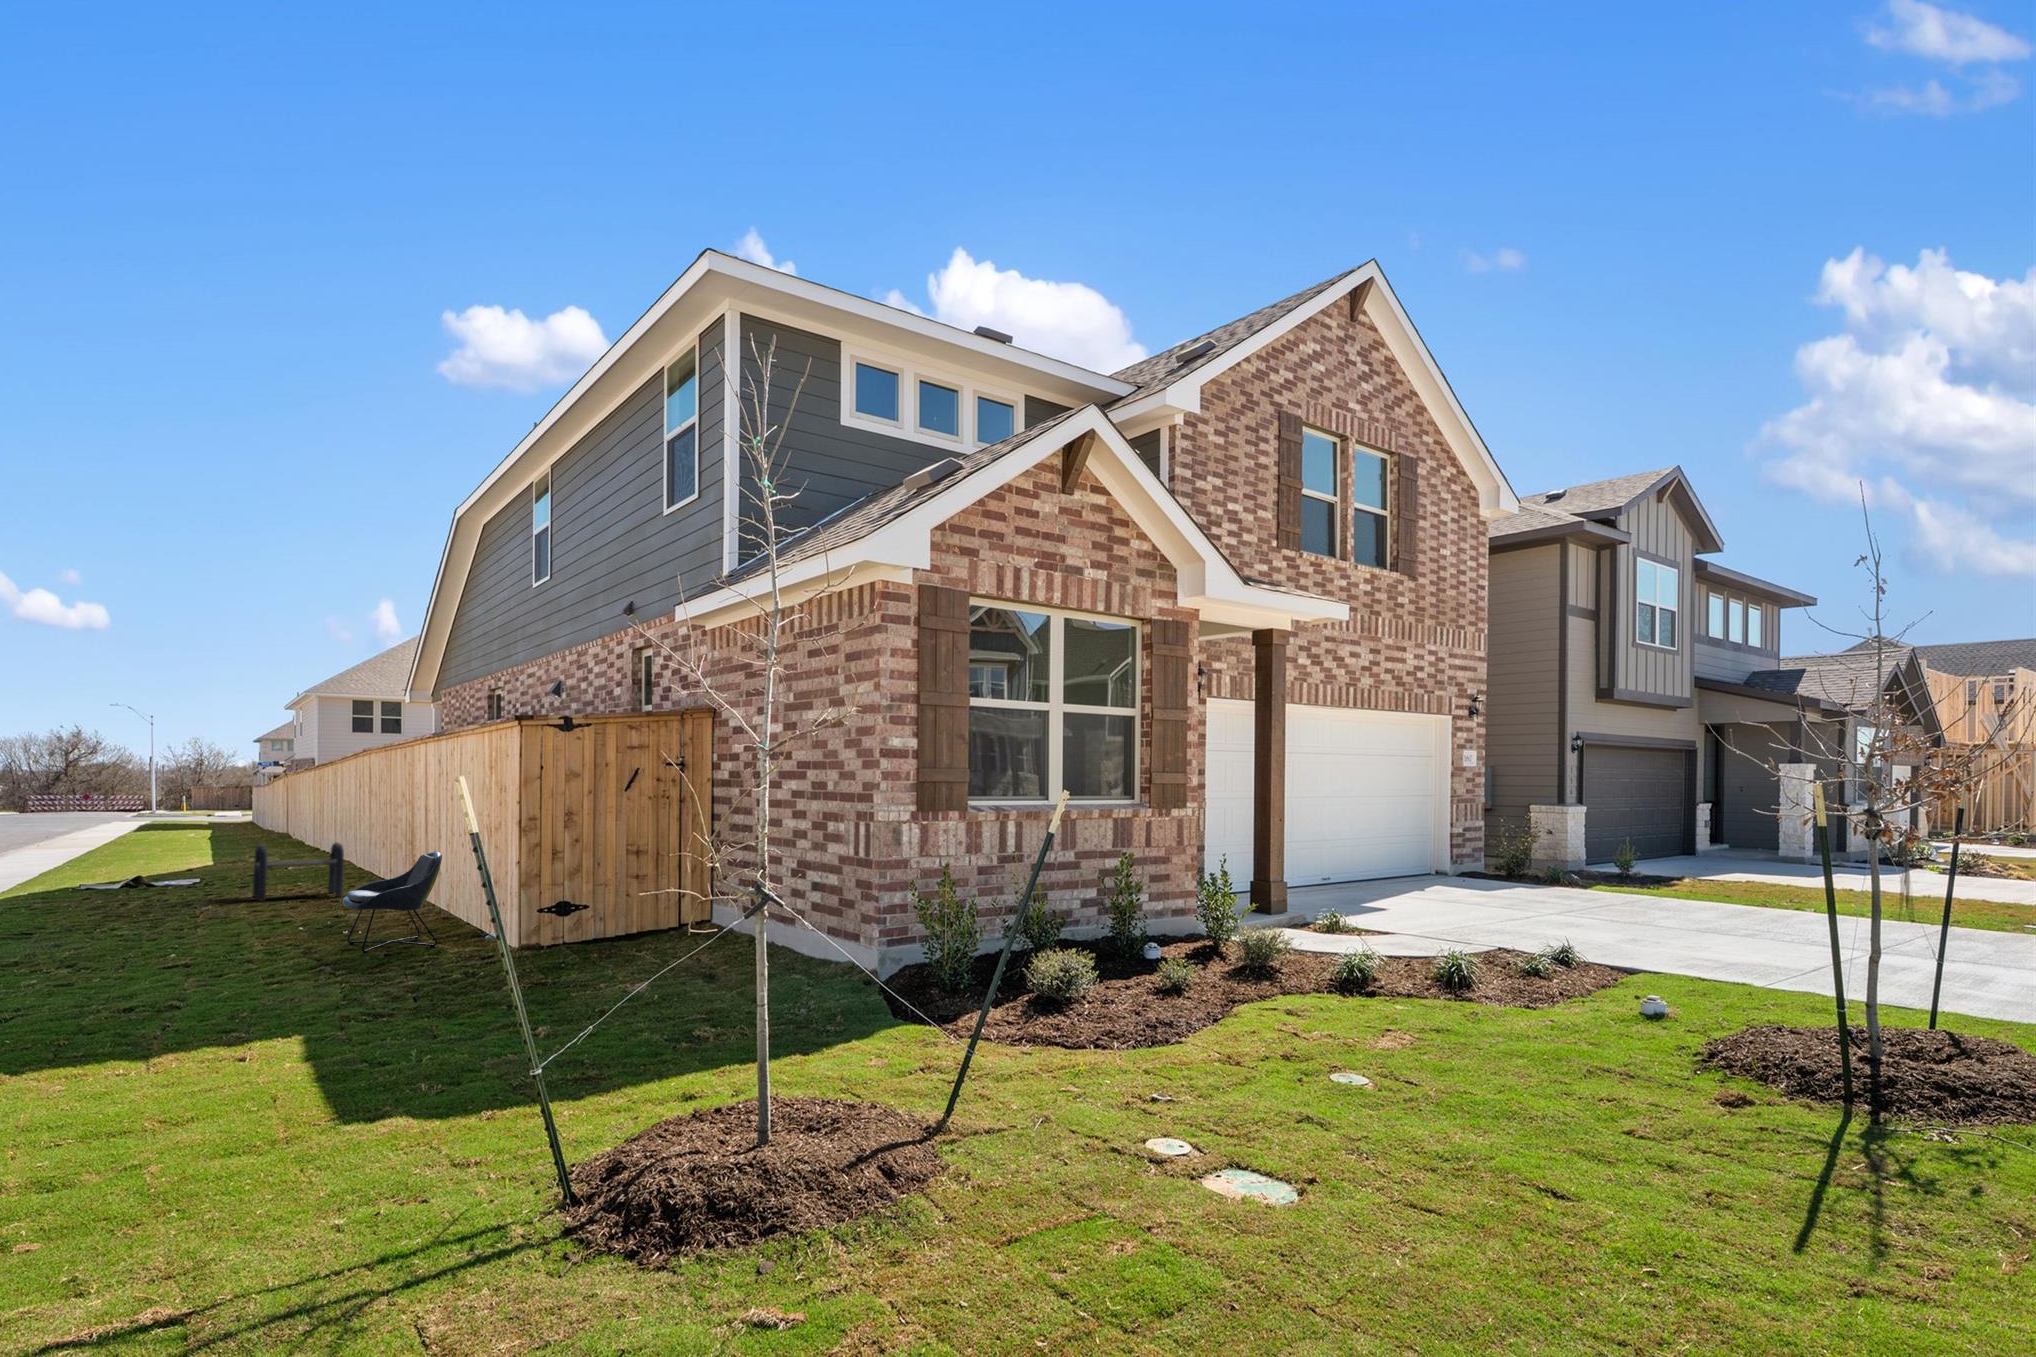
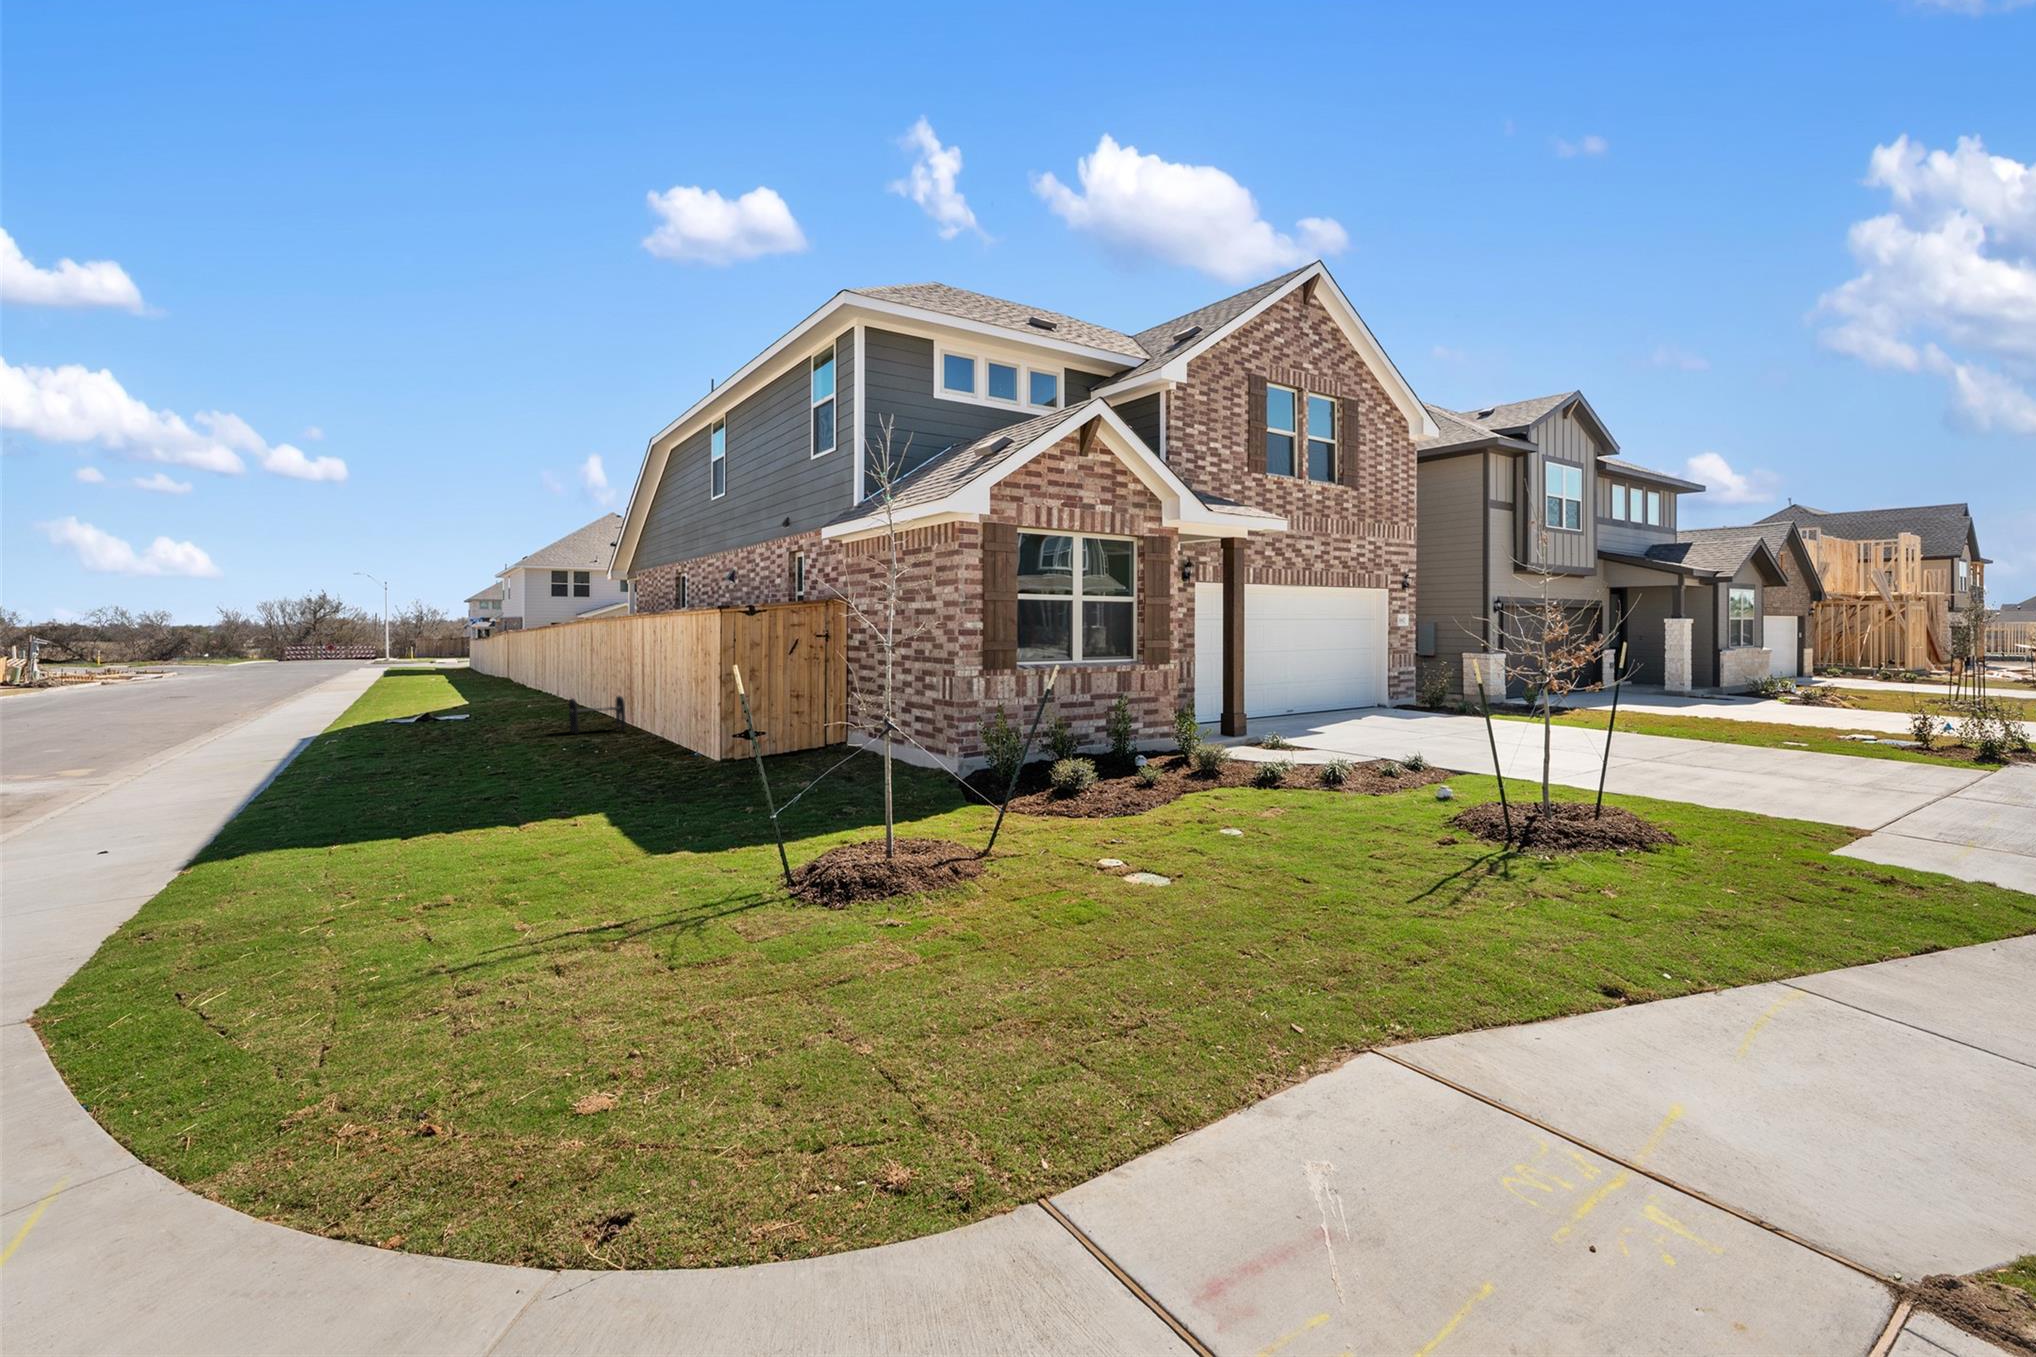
lounge chair: present [343,852,442,953] -> none [631,701,691,765]

